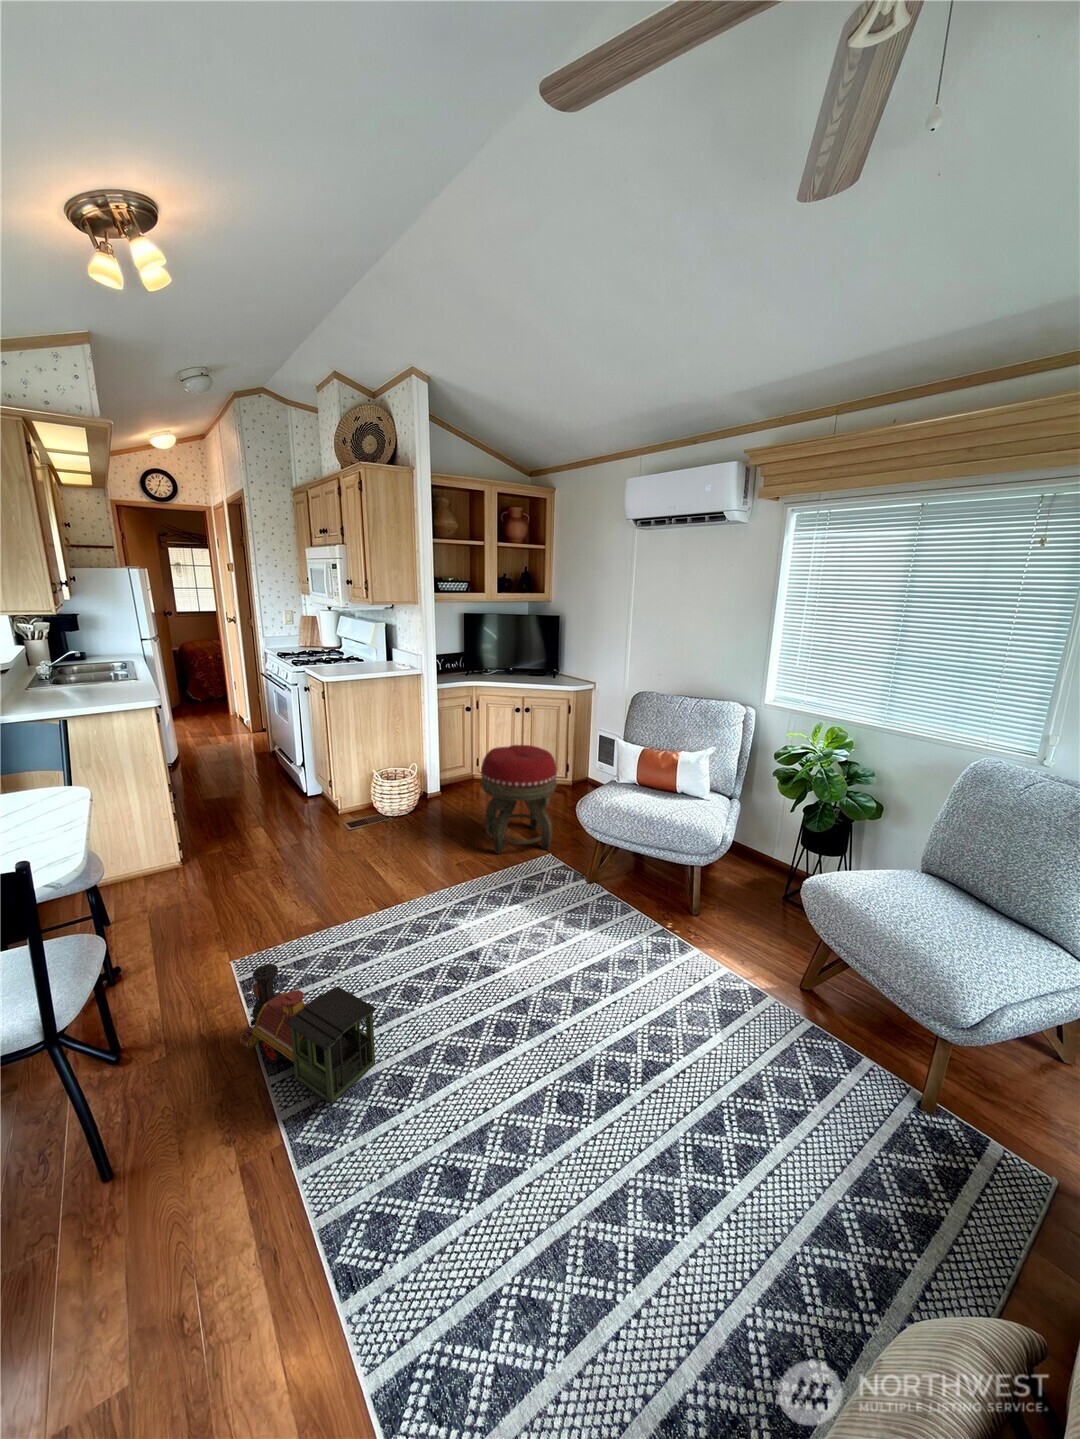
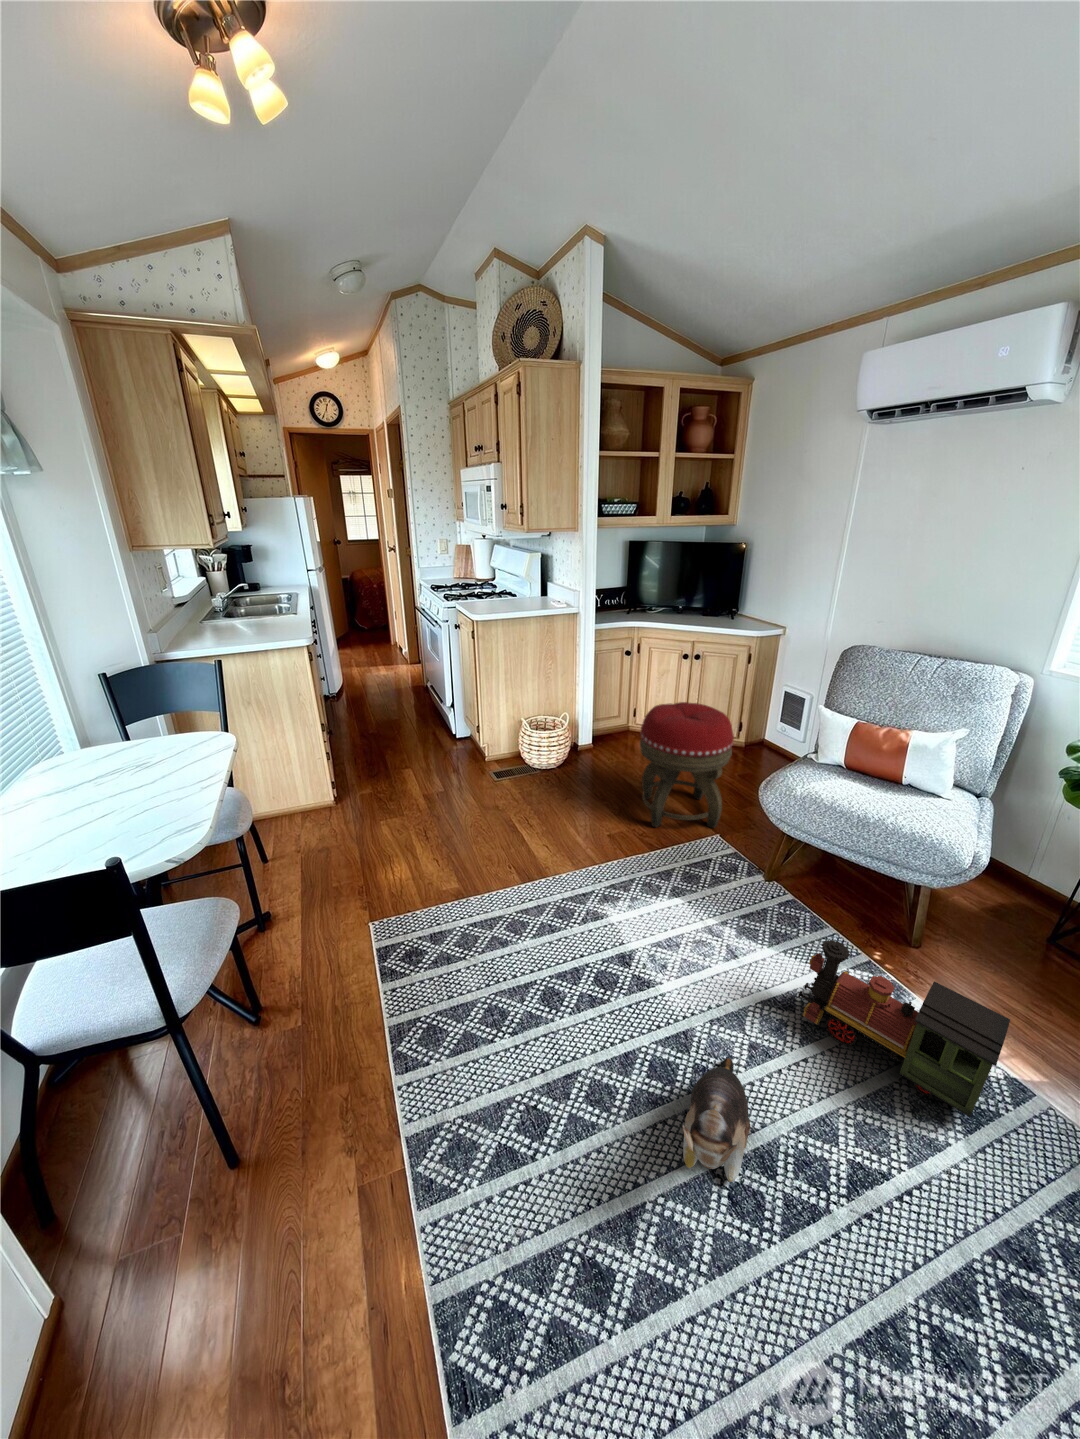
toy train: present [240,964,376,1105] -> present [798,940,1010,1117]
plush toy: none [517,1010,573,1092] -> present [683,1058,750,1182]

